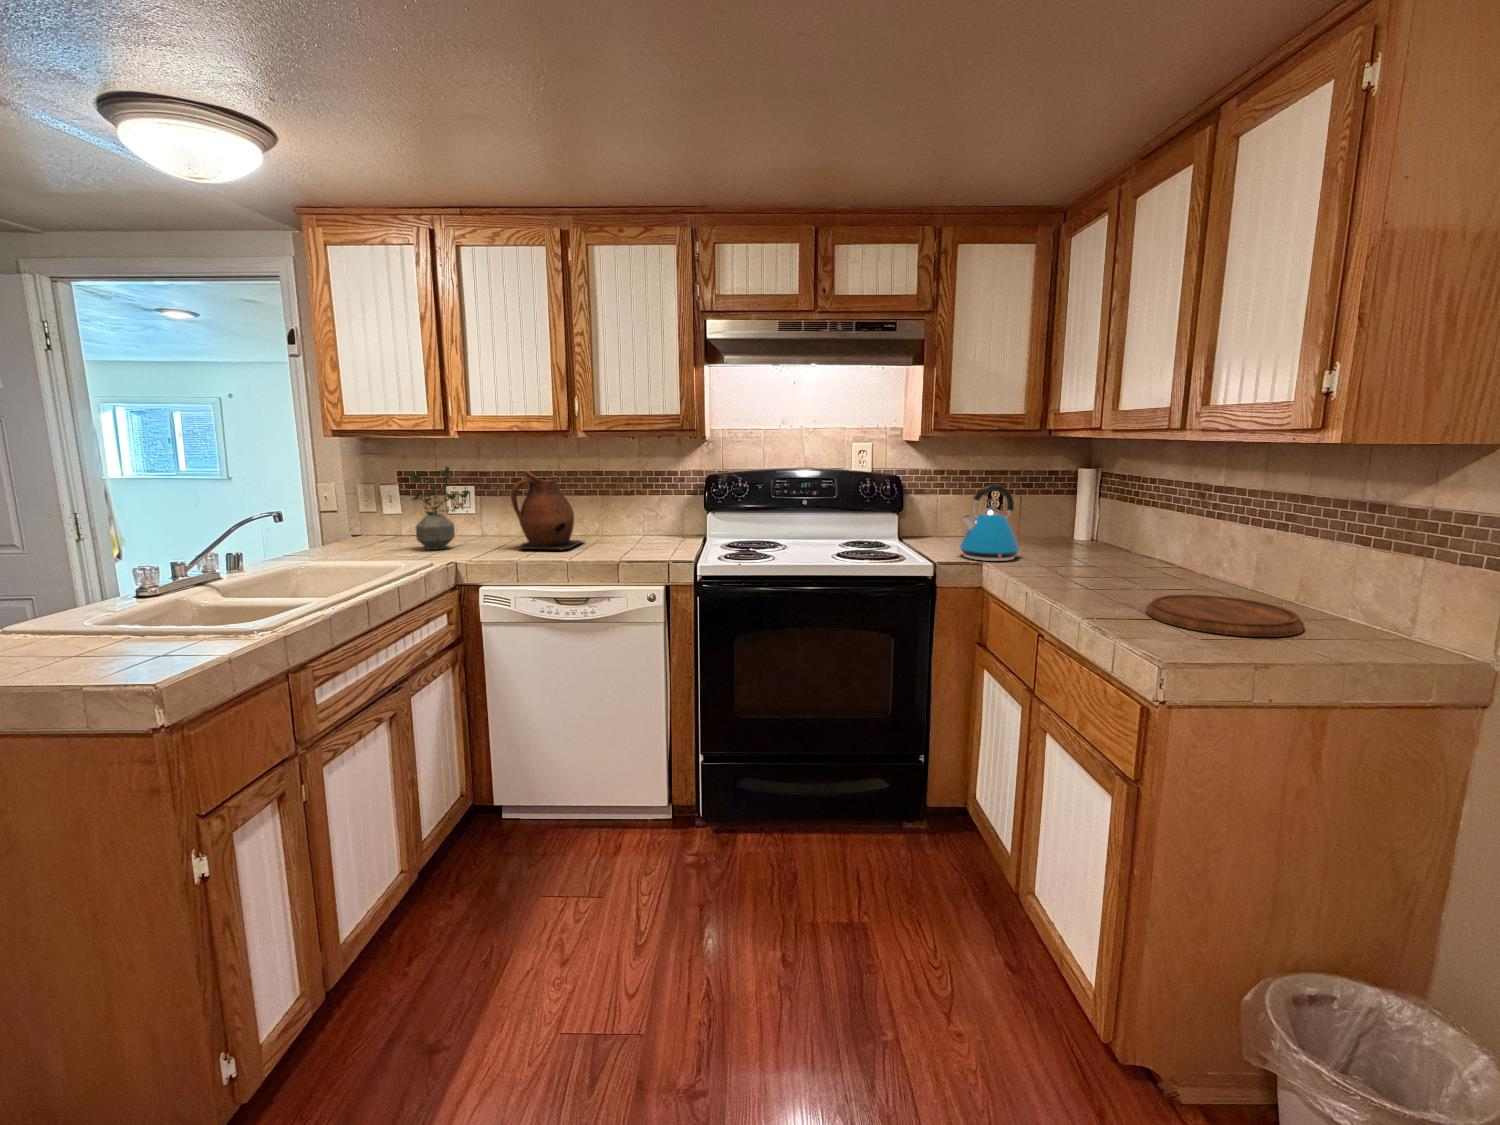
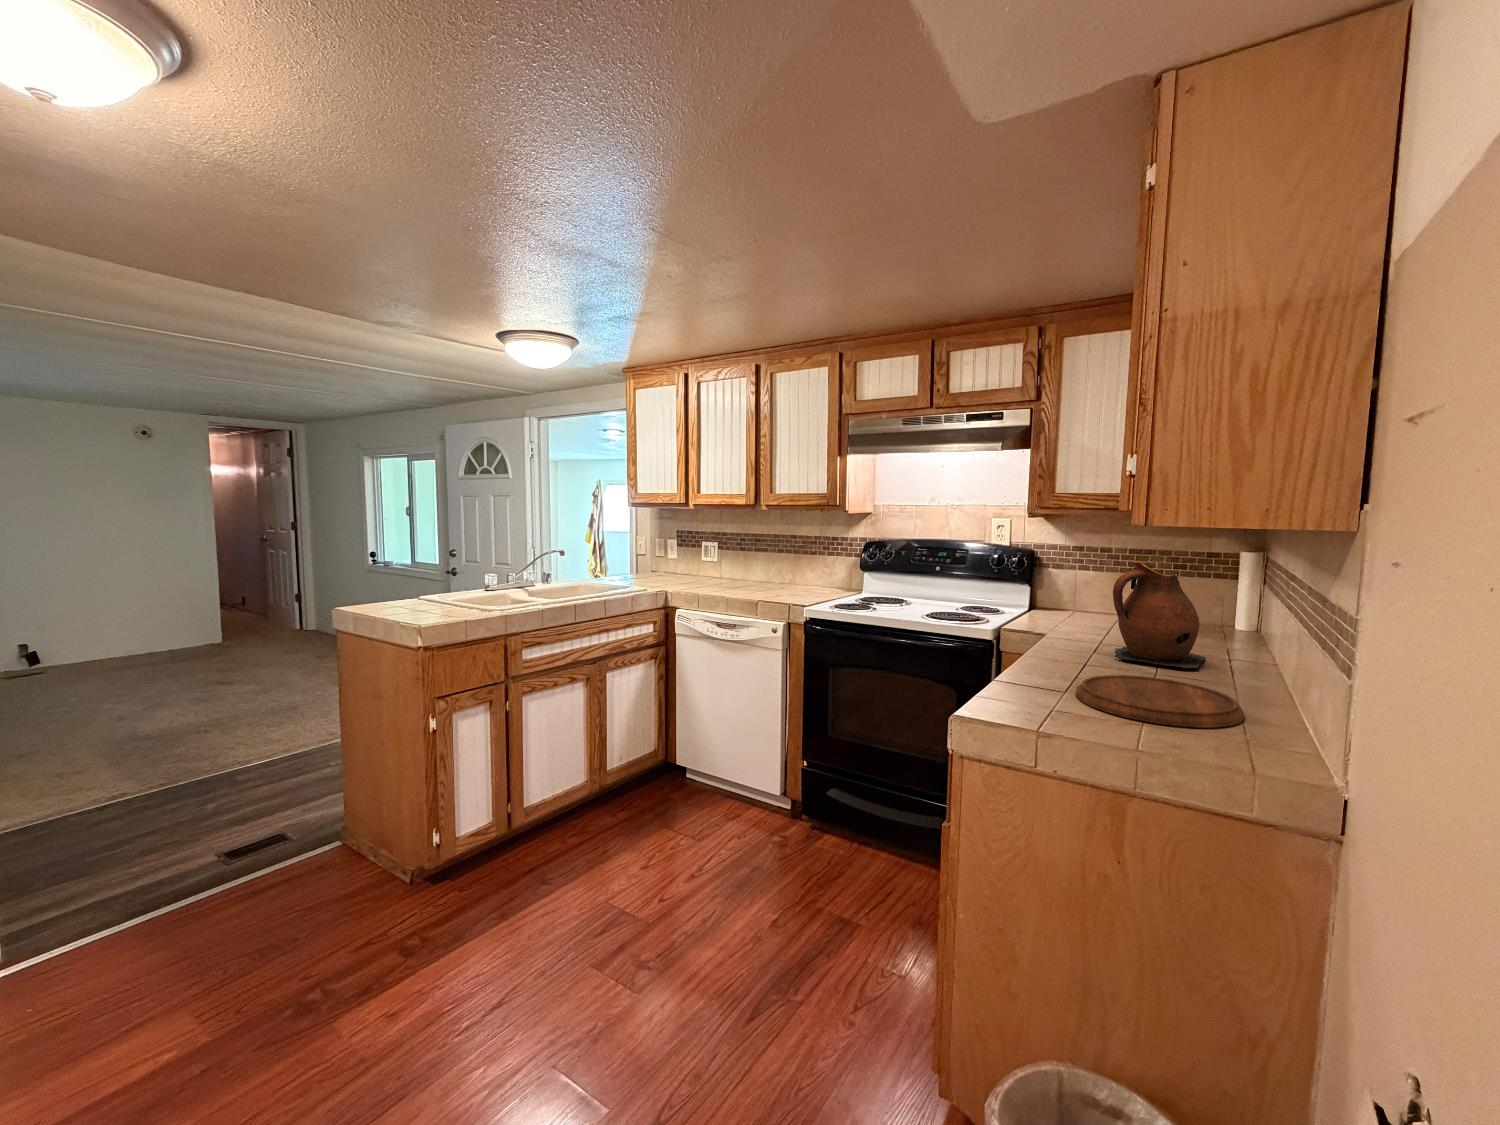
potted plant: present [410,466,469,550] -> none [664,528,700,583]
ceramic pitcher: present [511,471,584,550] -> present [1113,561,1206,670]
kettle: present [960,485,1022,561] -> none [1044,560,1112,635]

